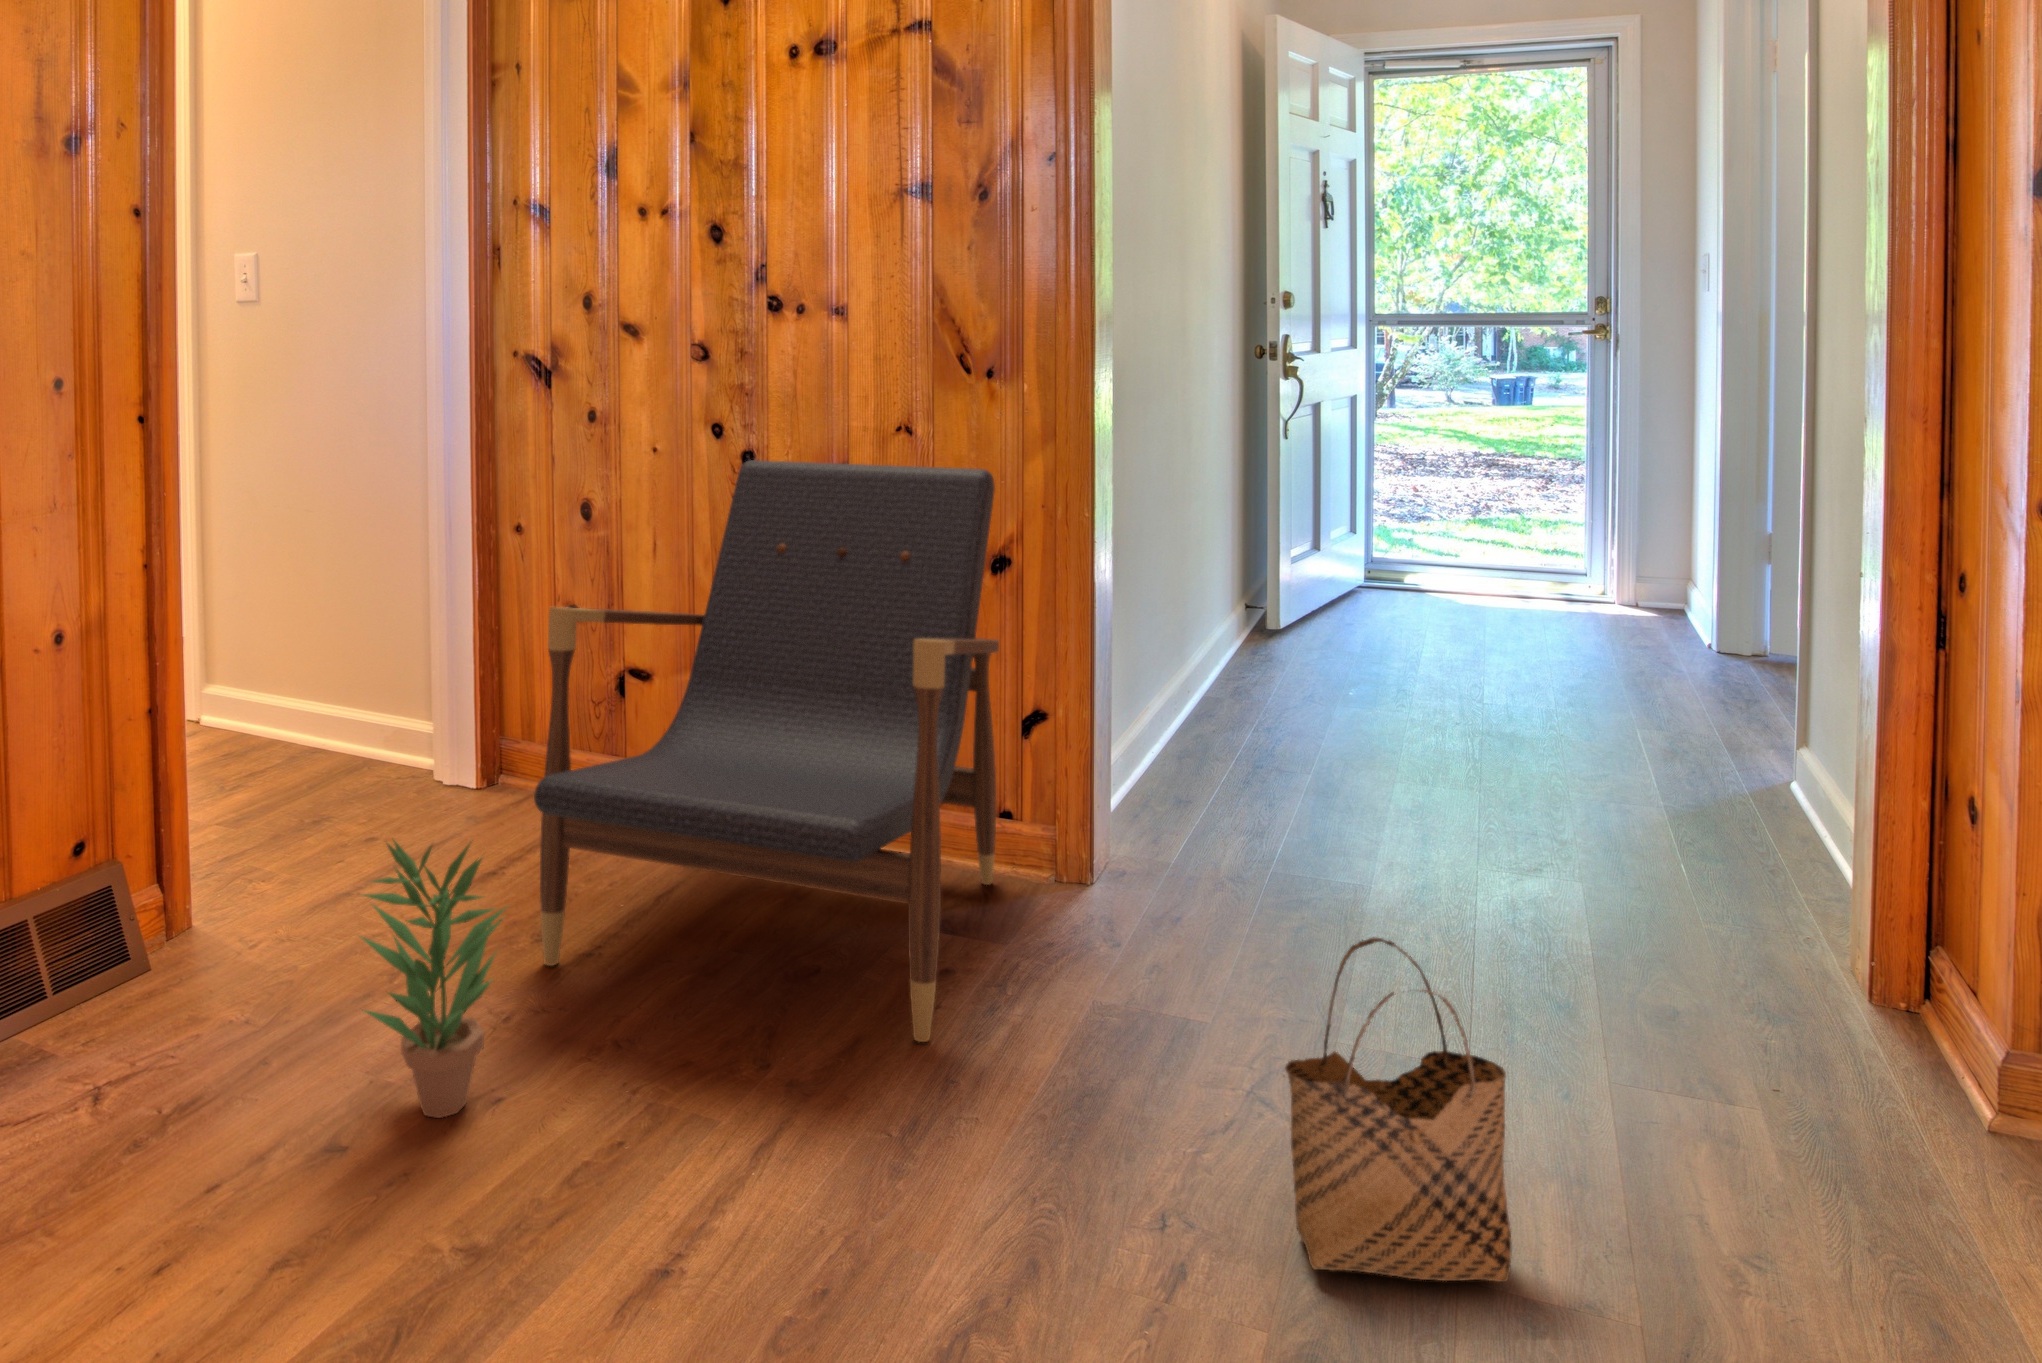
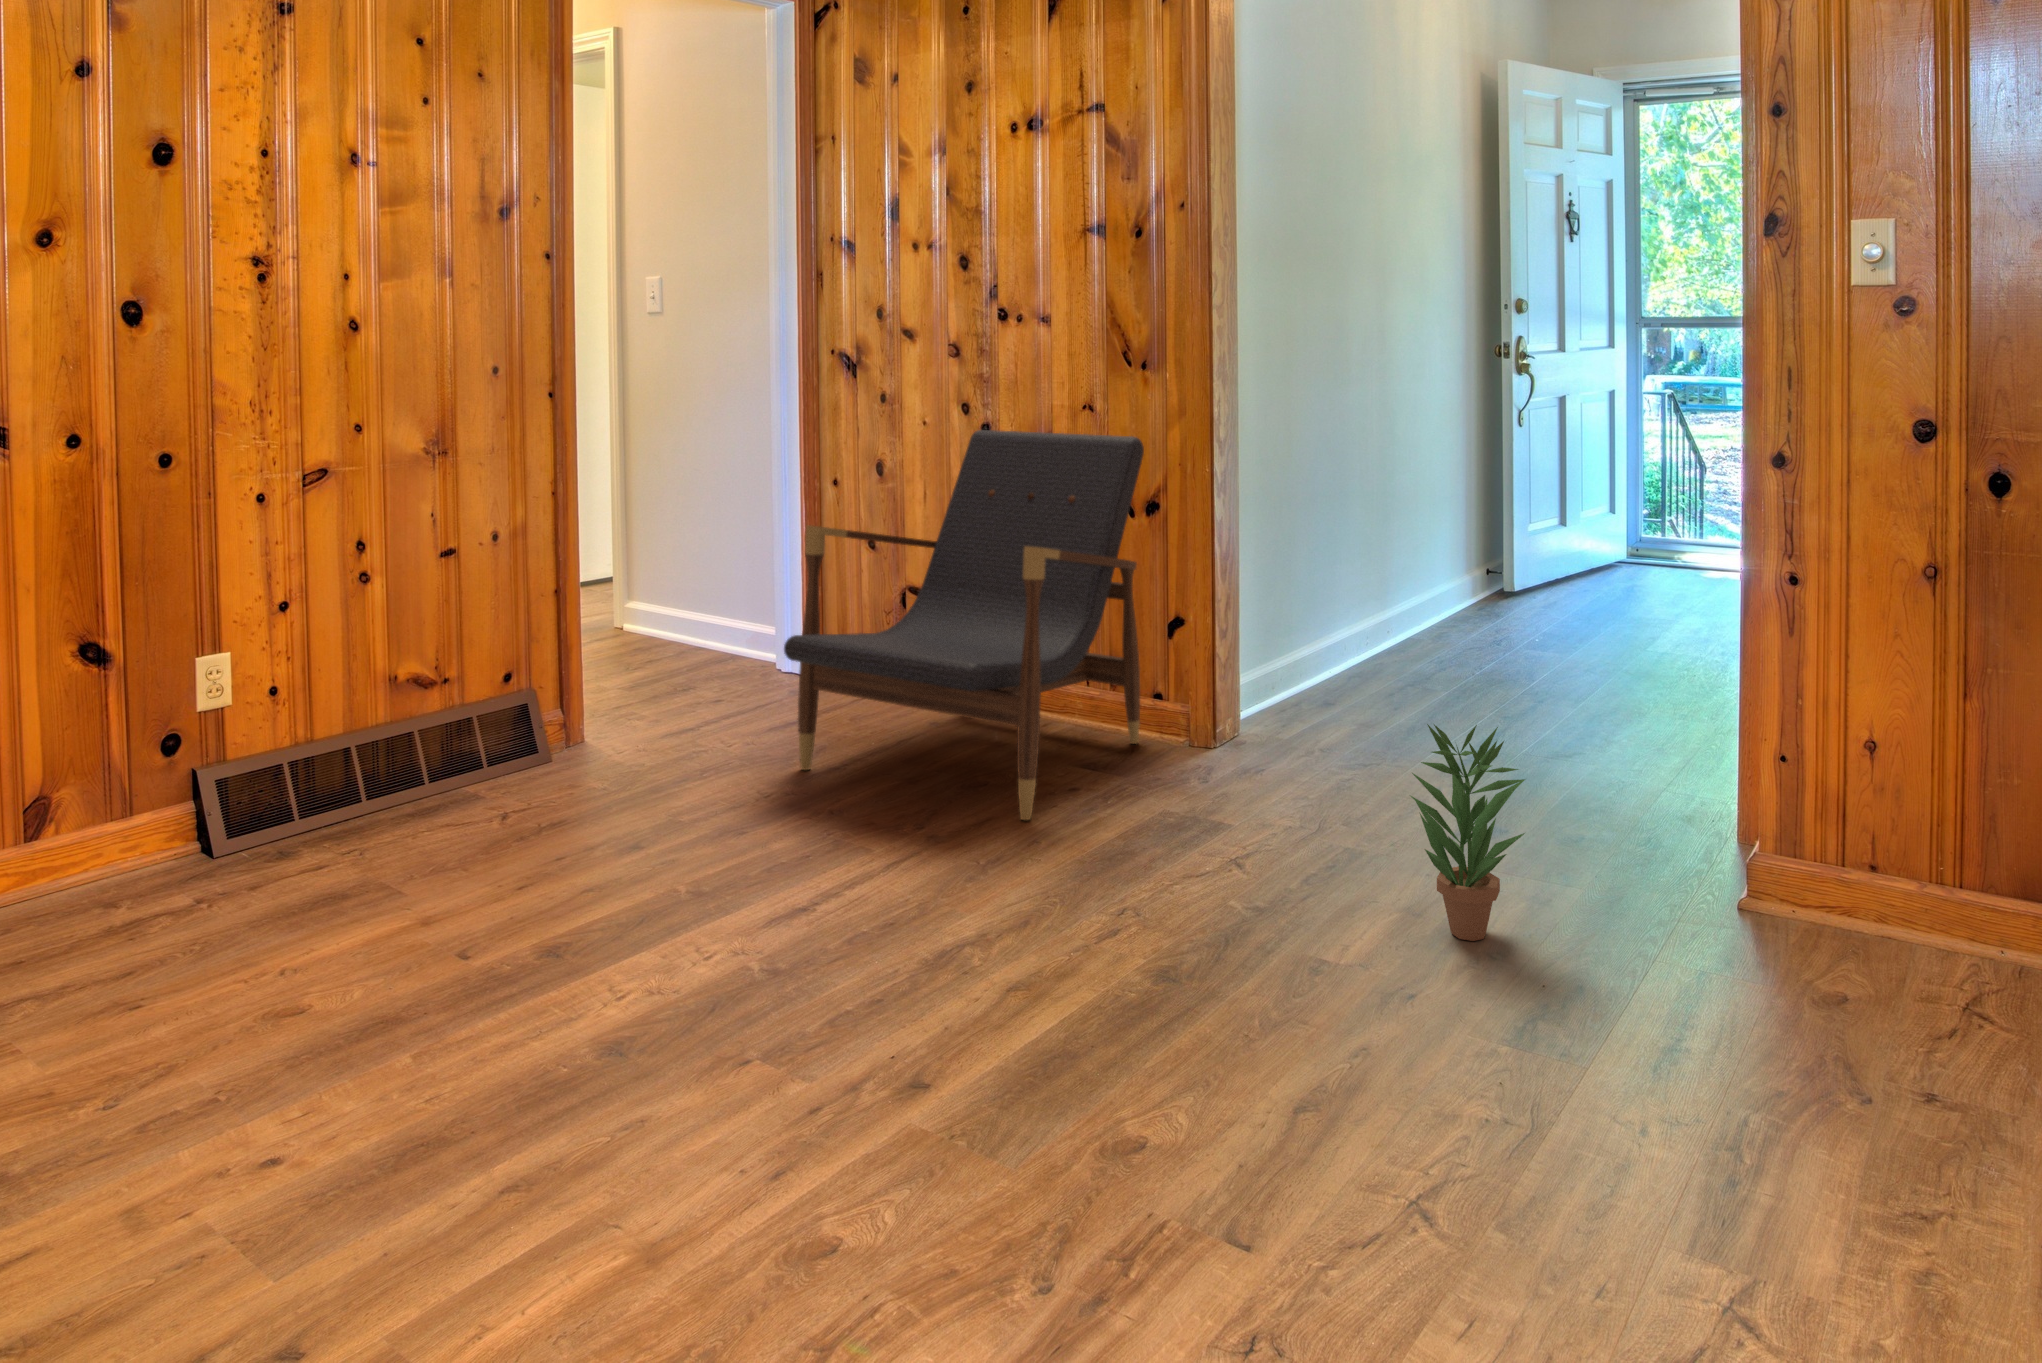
potted plant: present [361,841,508,1118] -> present [1411,724,1525,941]
woven basket: present [1285,937,1512,1282] -> none [1179,732,1322,944]

